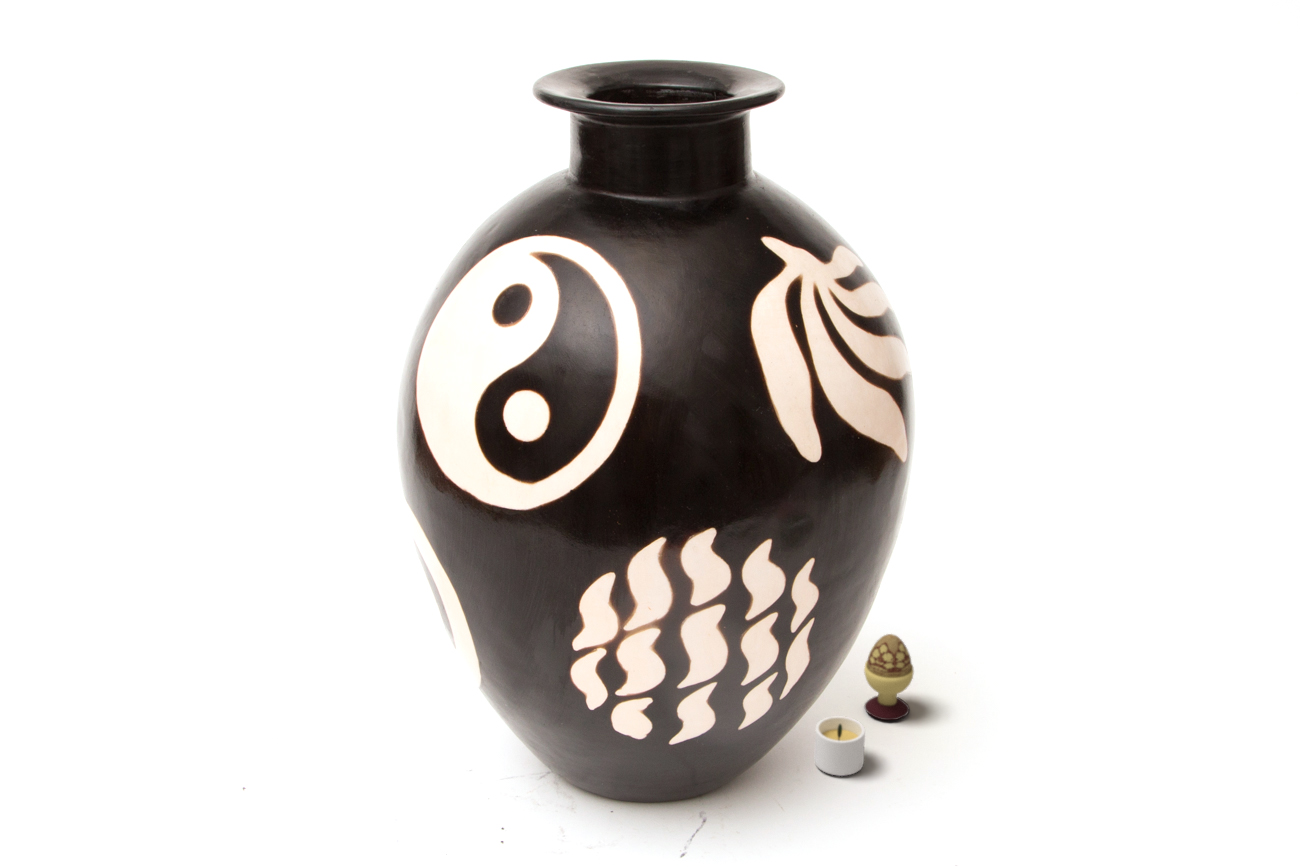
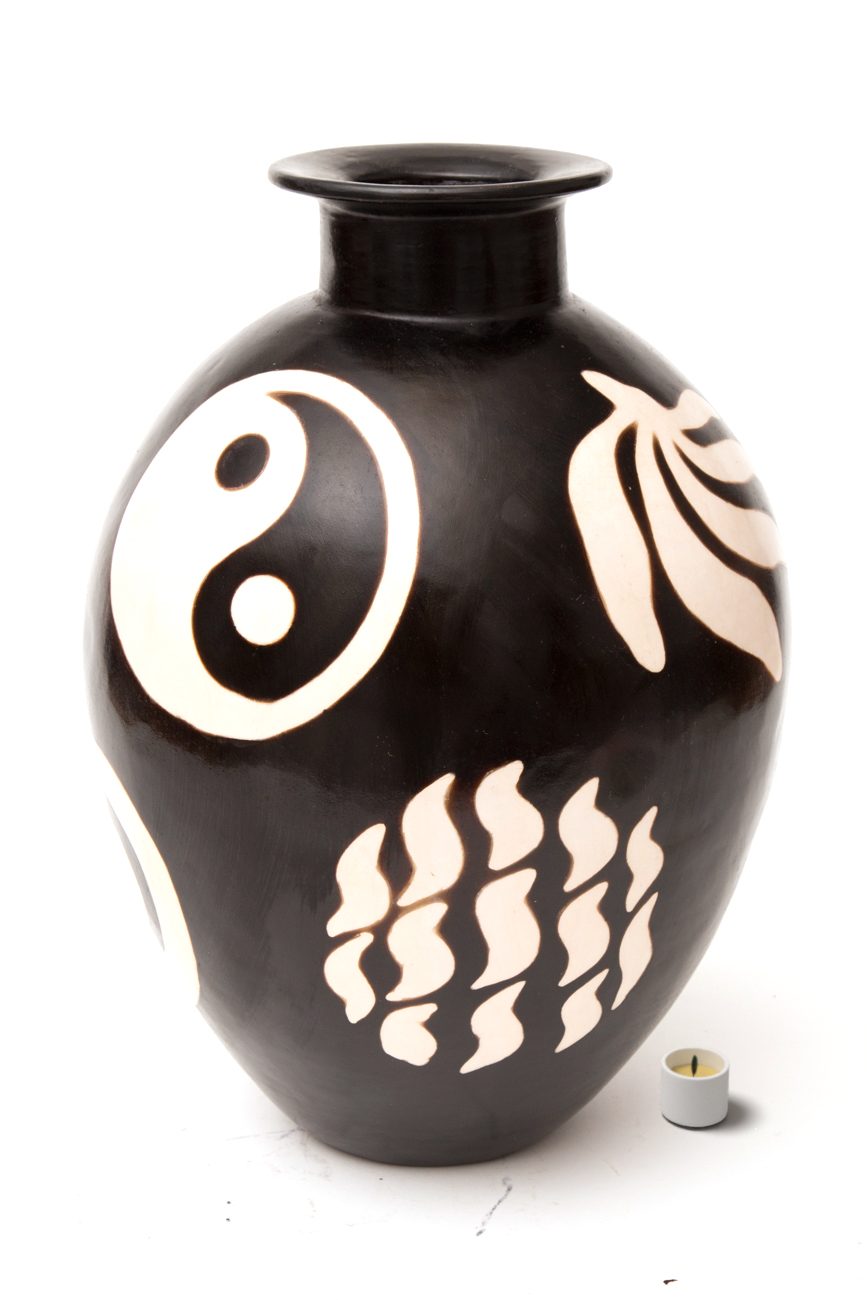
decorative egg: present [864,634,914,720] -> none [728,935,795,1055]

